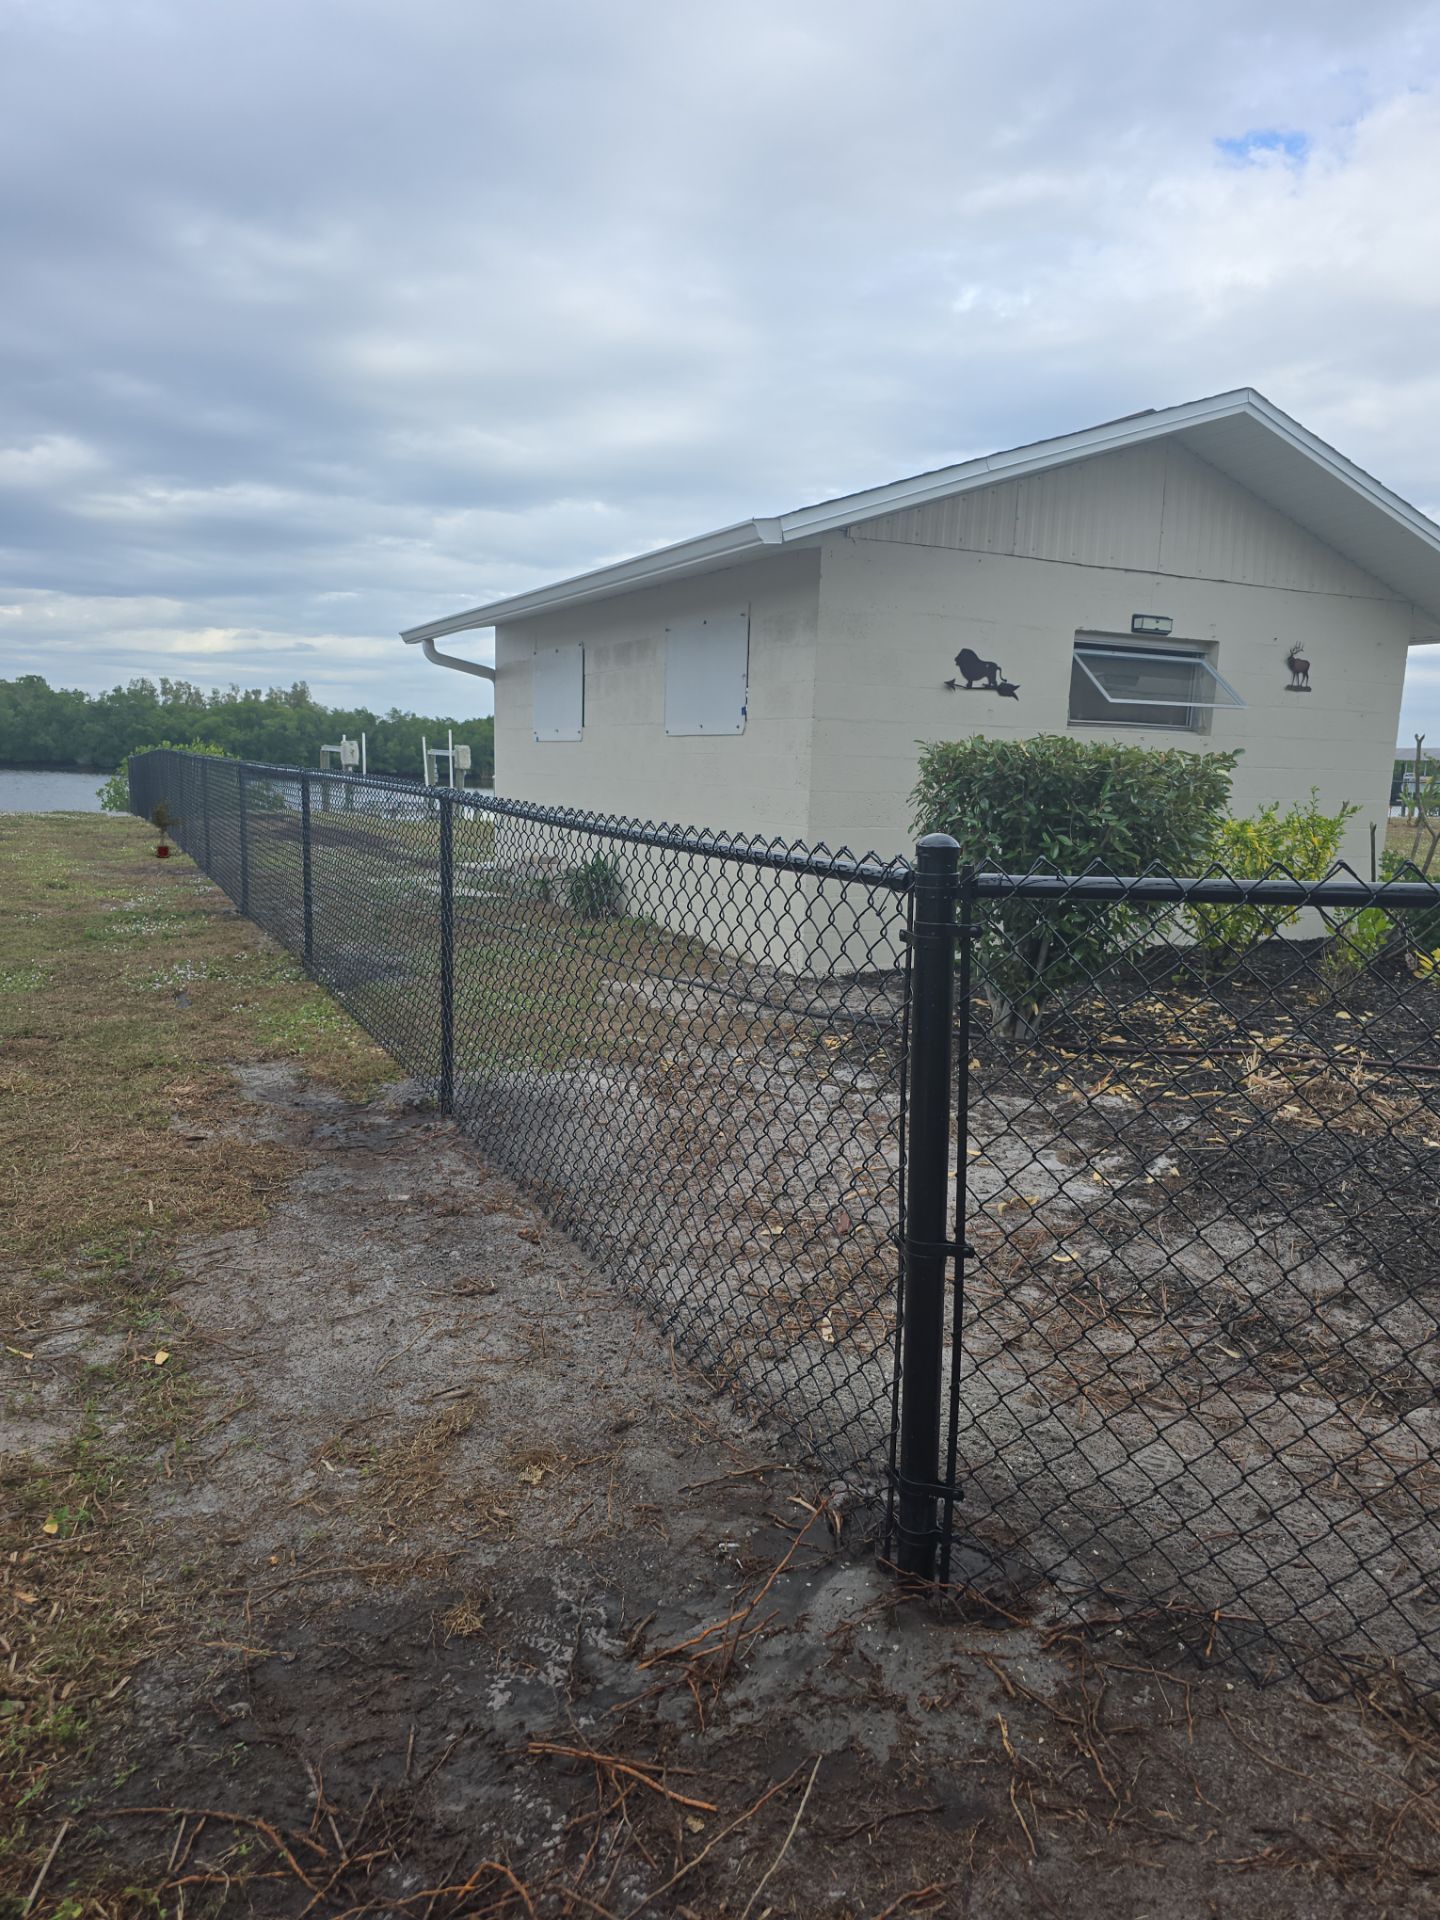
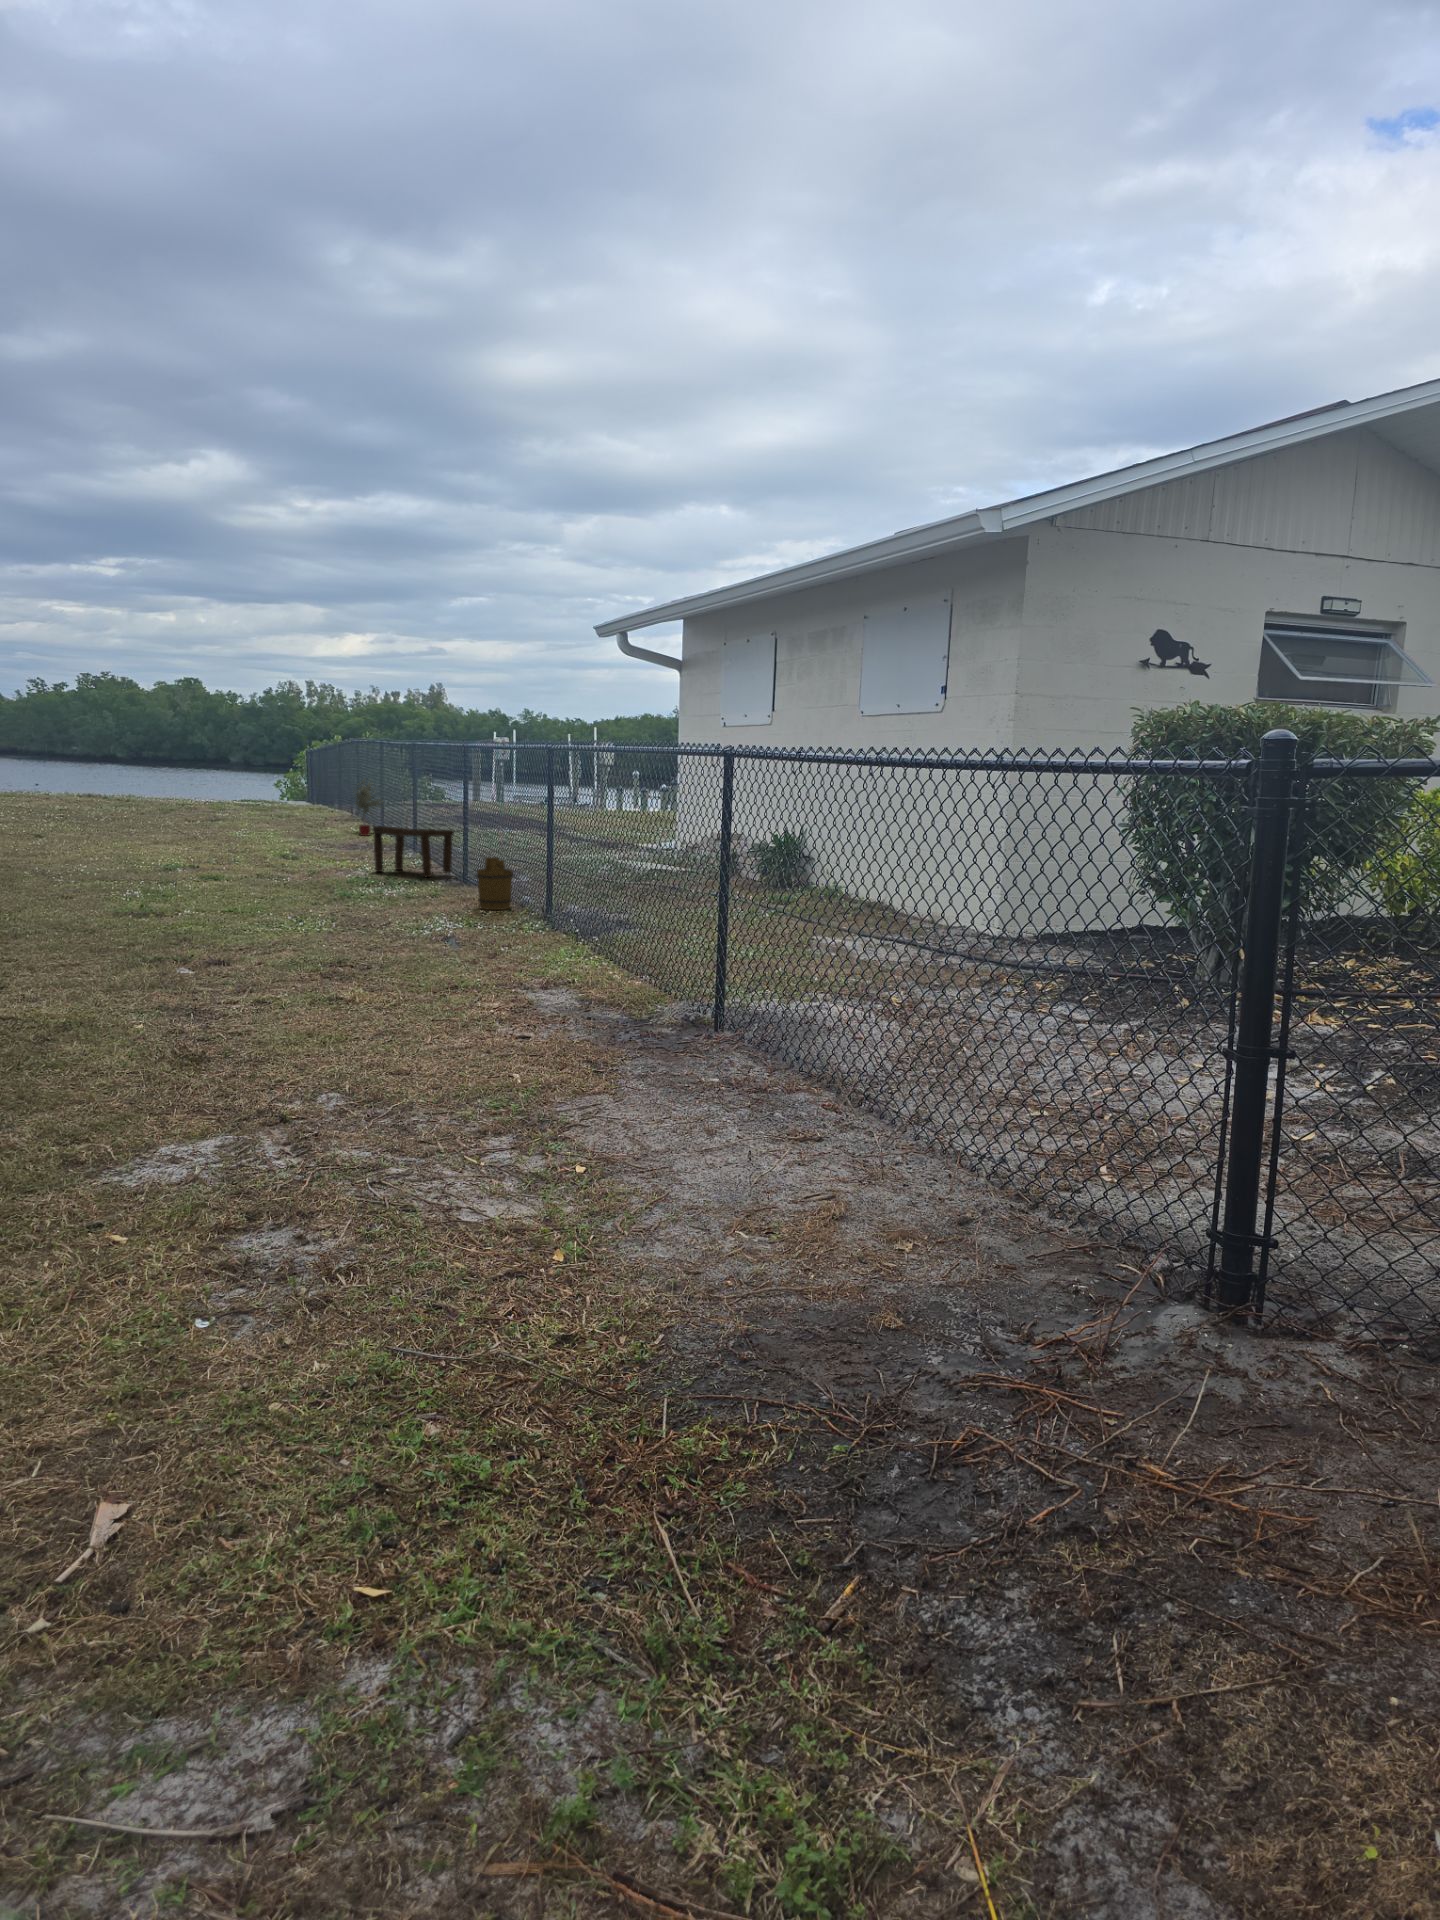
bench: none [144,854,234,911] -> present [373,826,454,877]
bucket: none [237,894,284,953] -> present [477,857,514,910]

